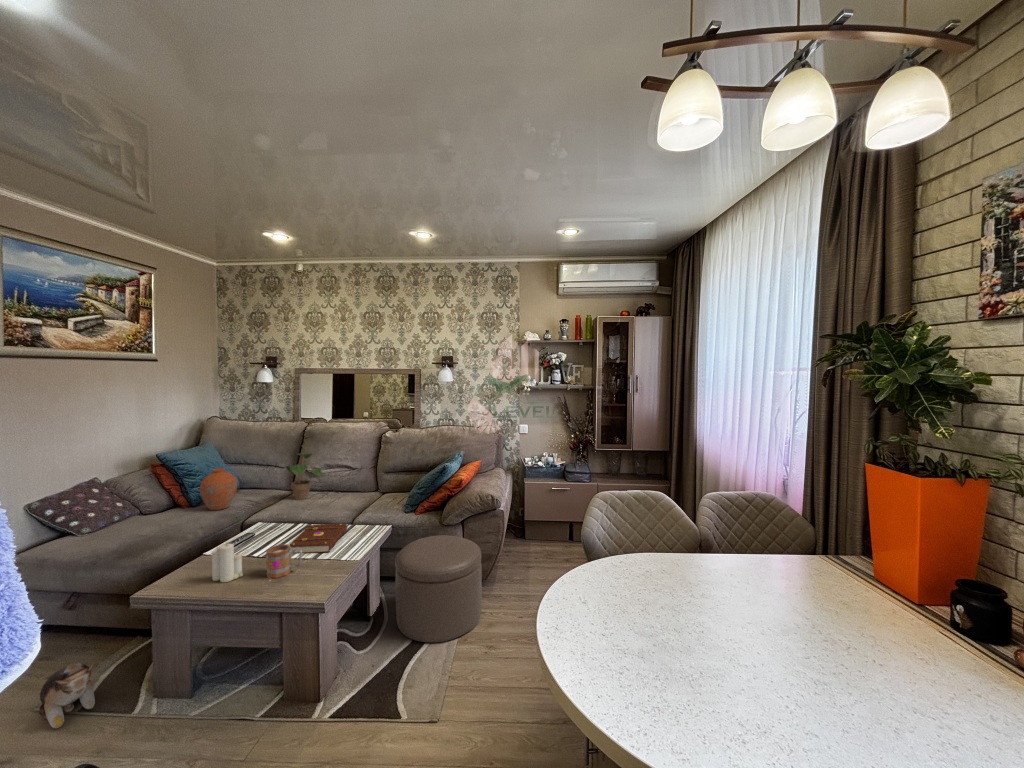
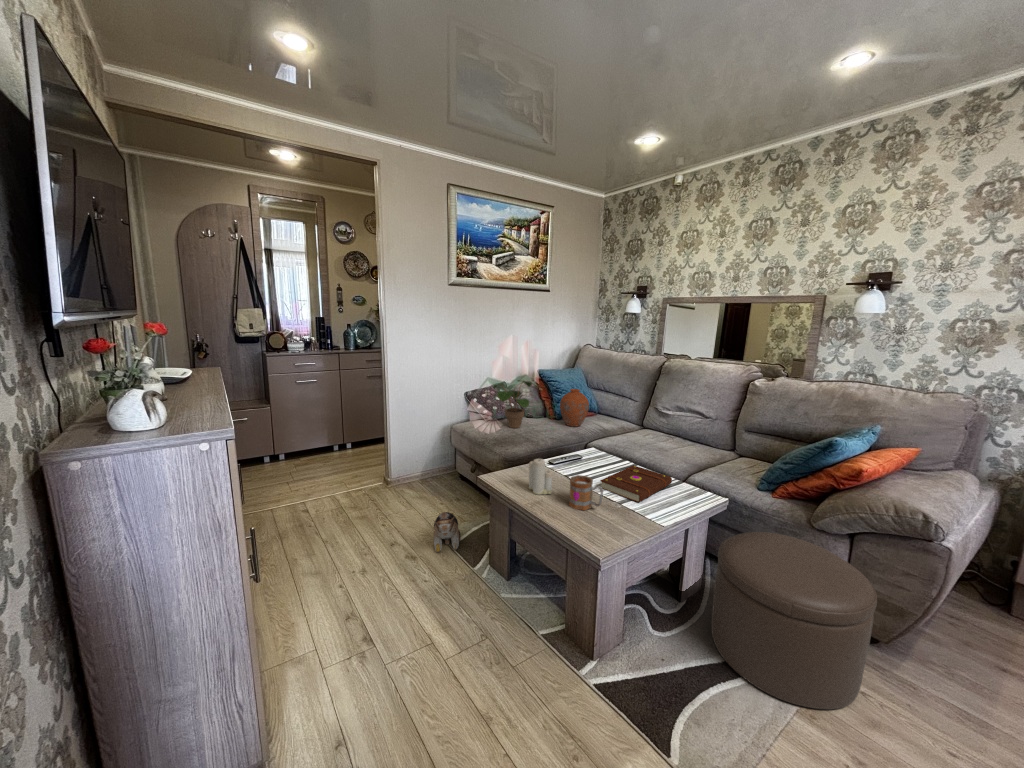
potted plant: present [280,453,323,500] -> present [493,380,532,428]

